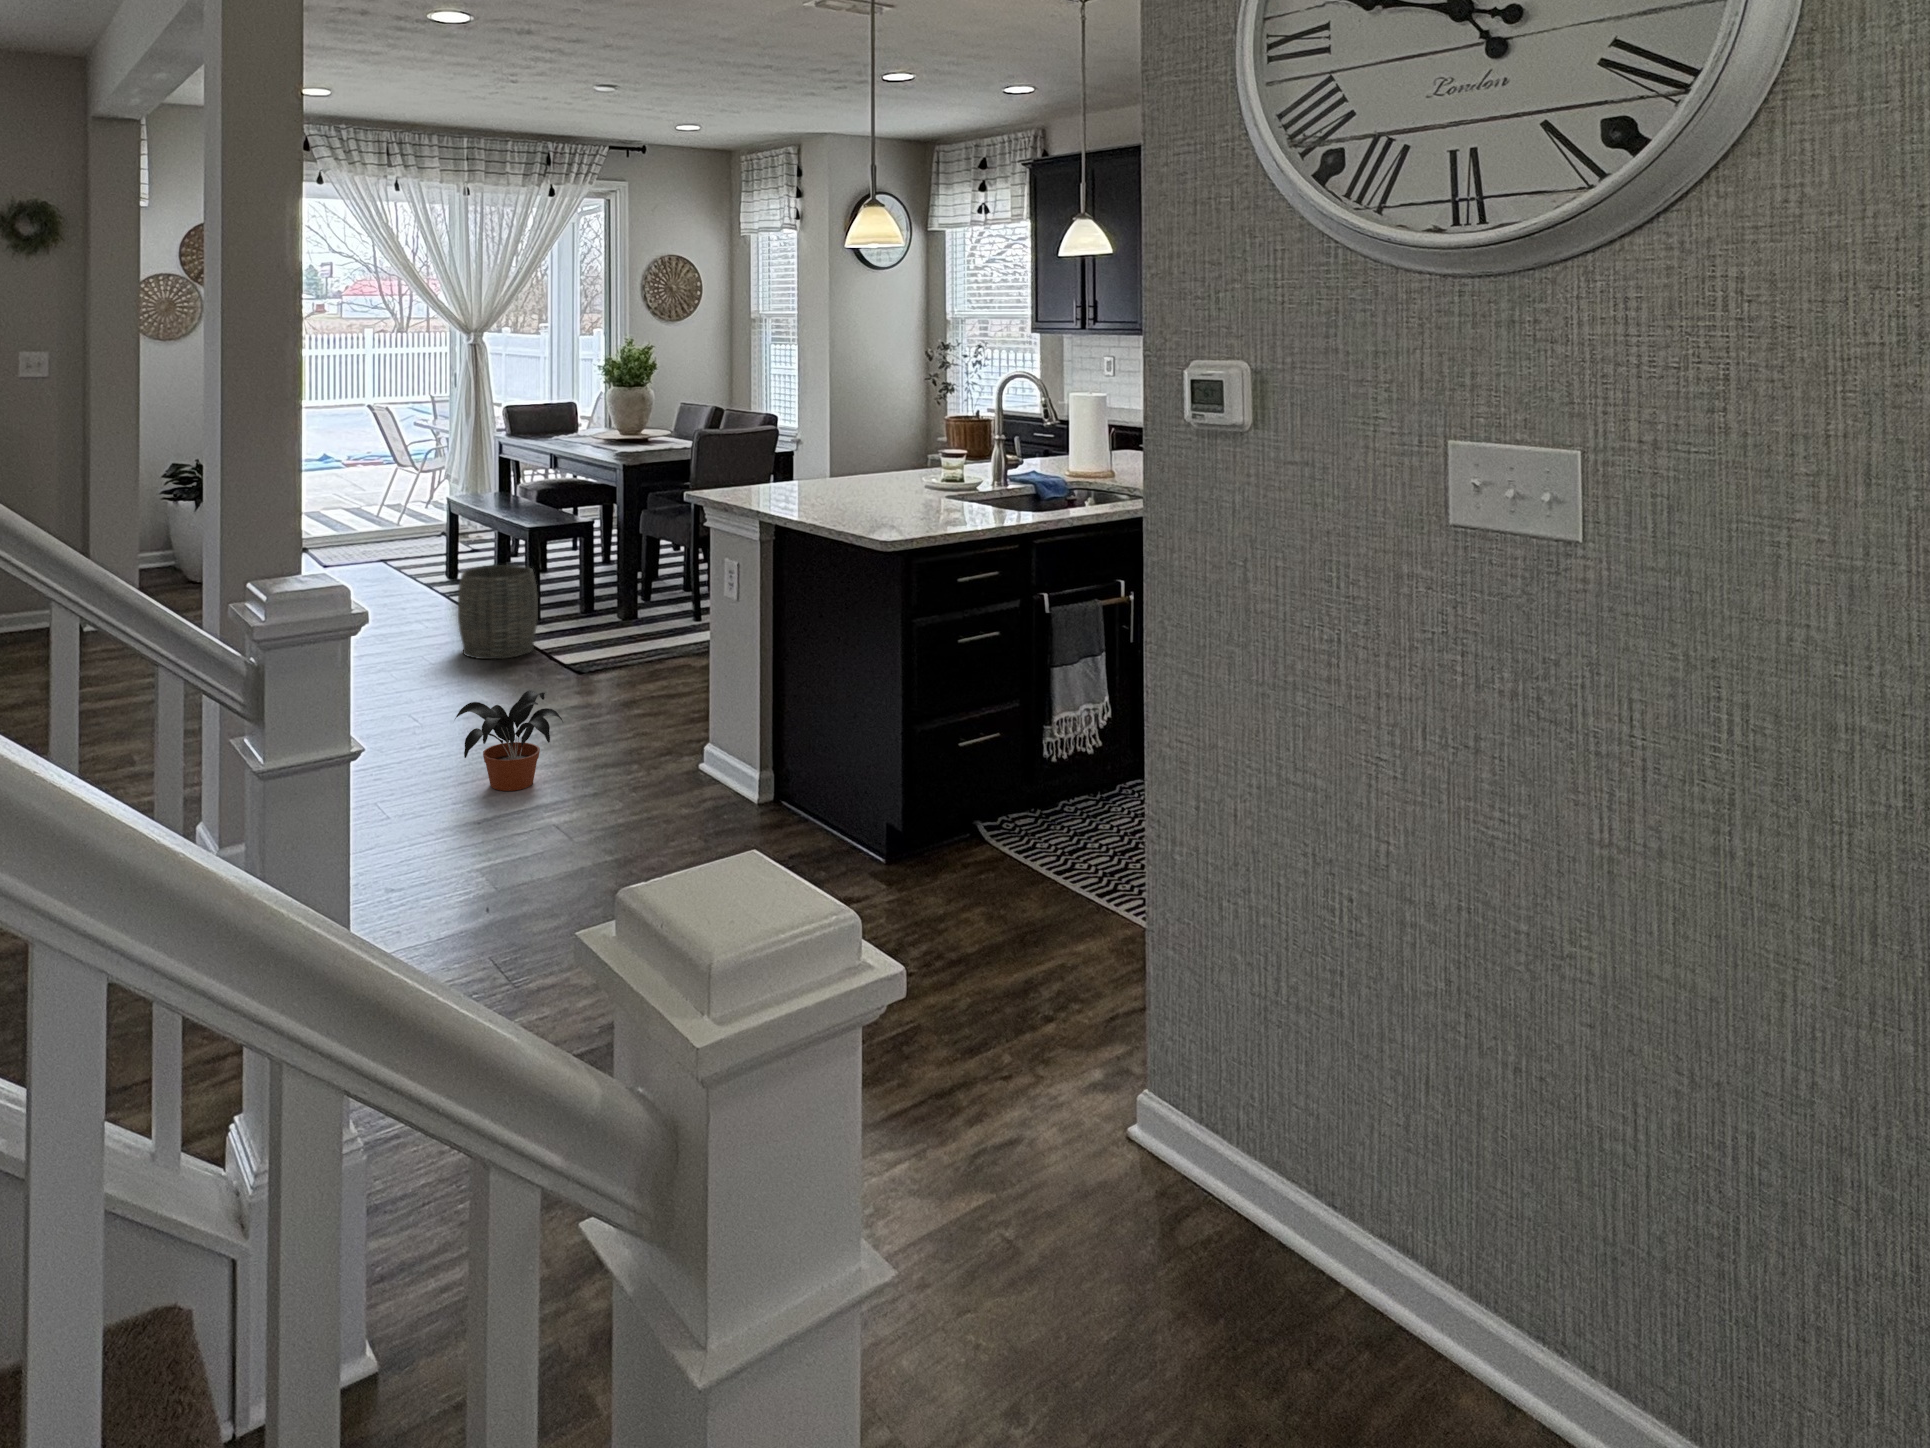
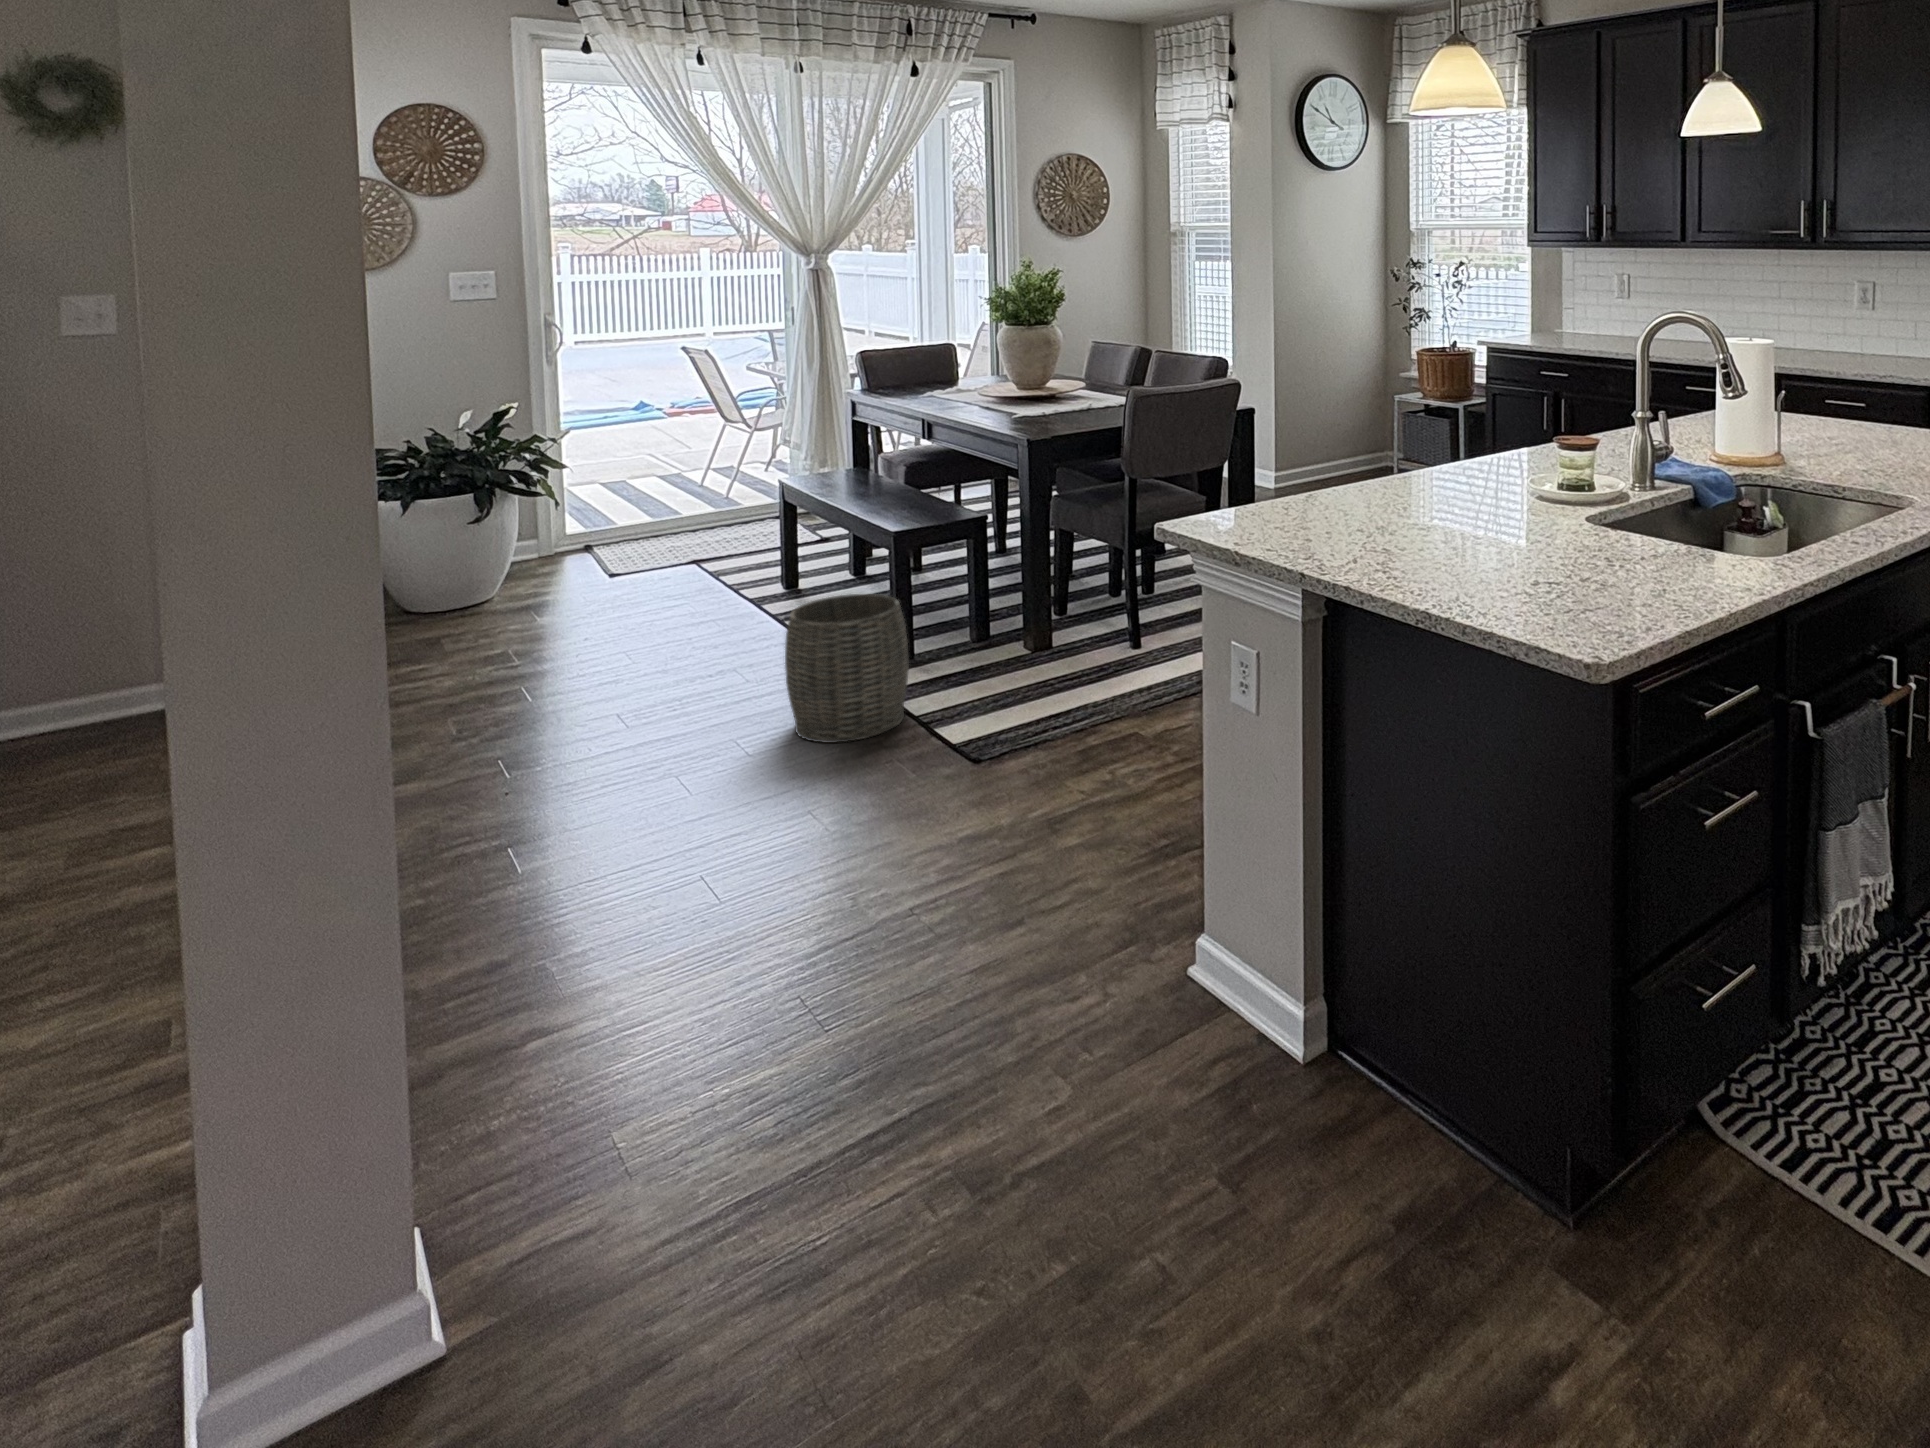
potted plant: present [455,690,563,791] -> none [753,881,957,1085]

